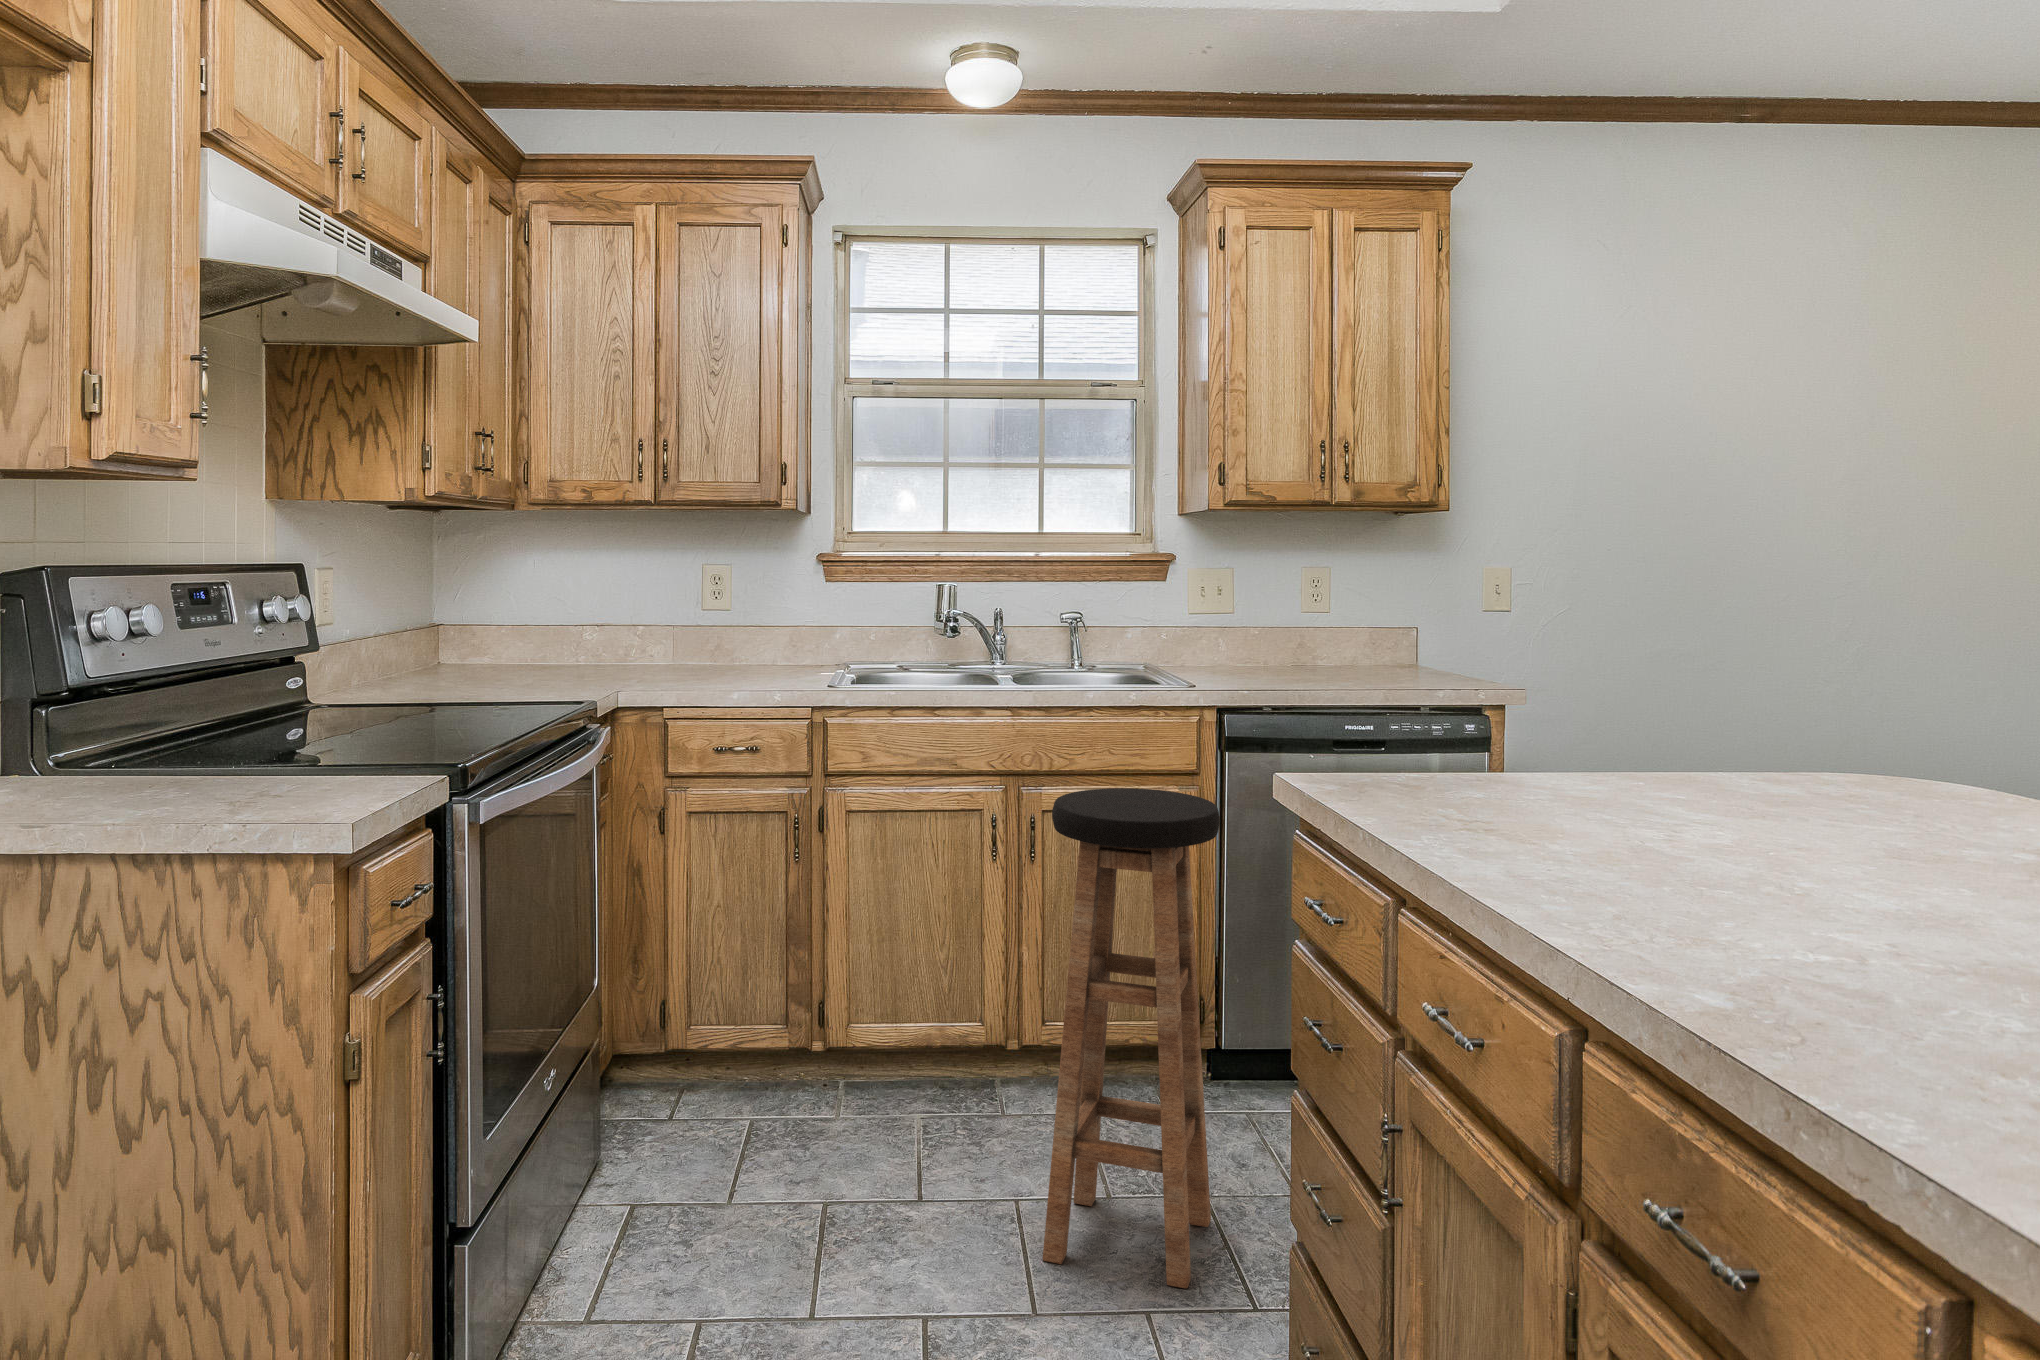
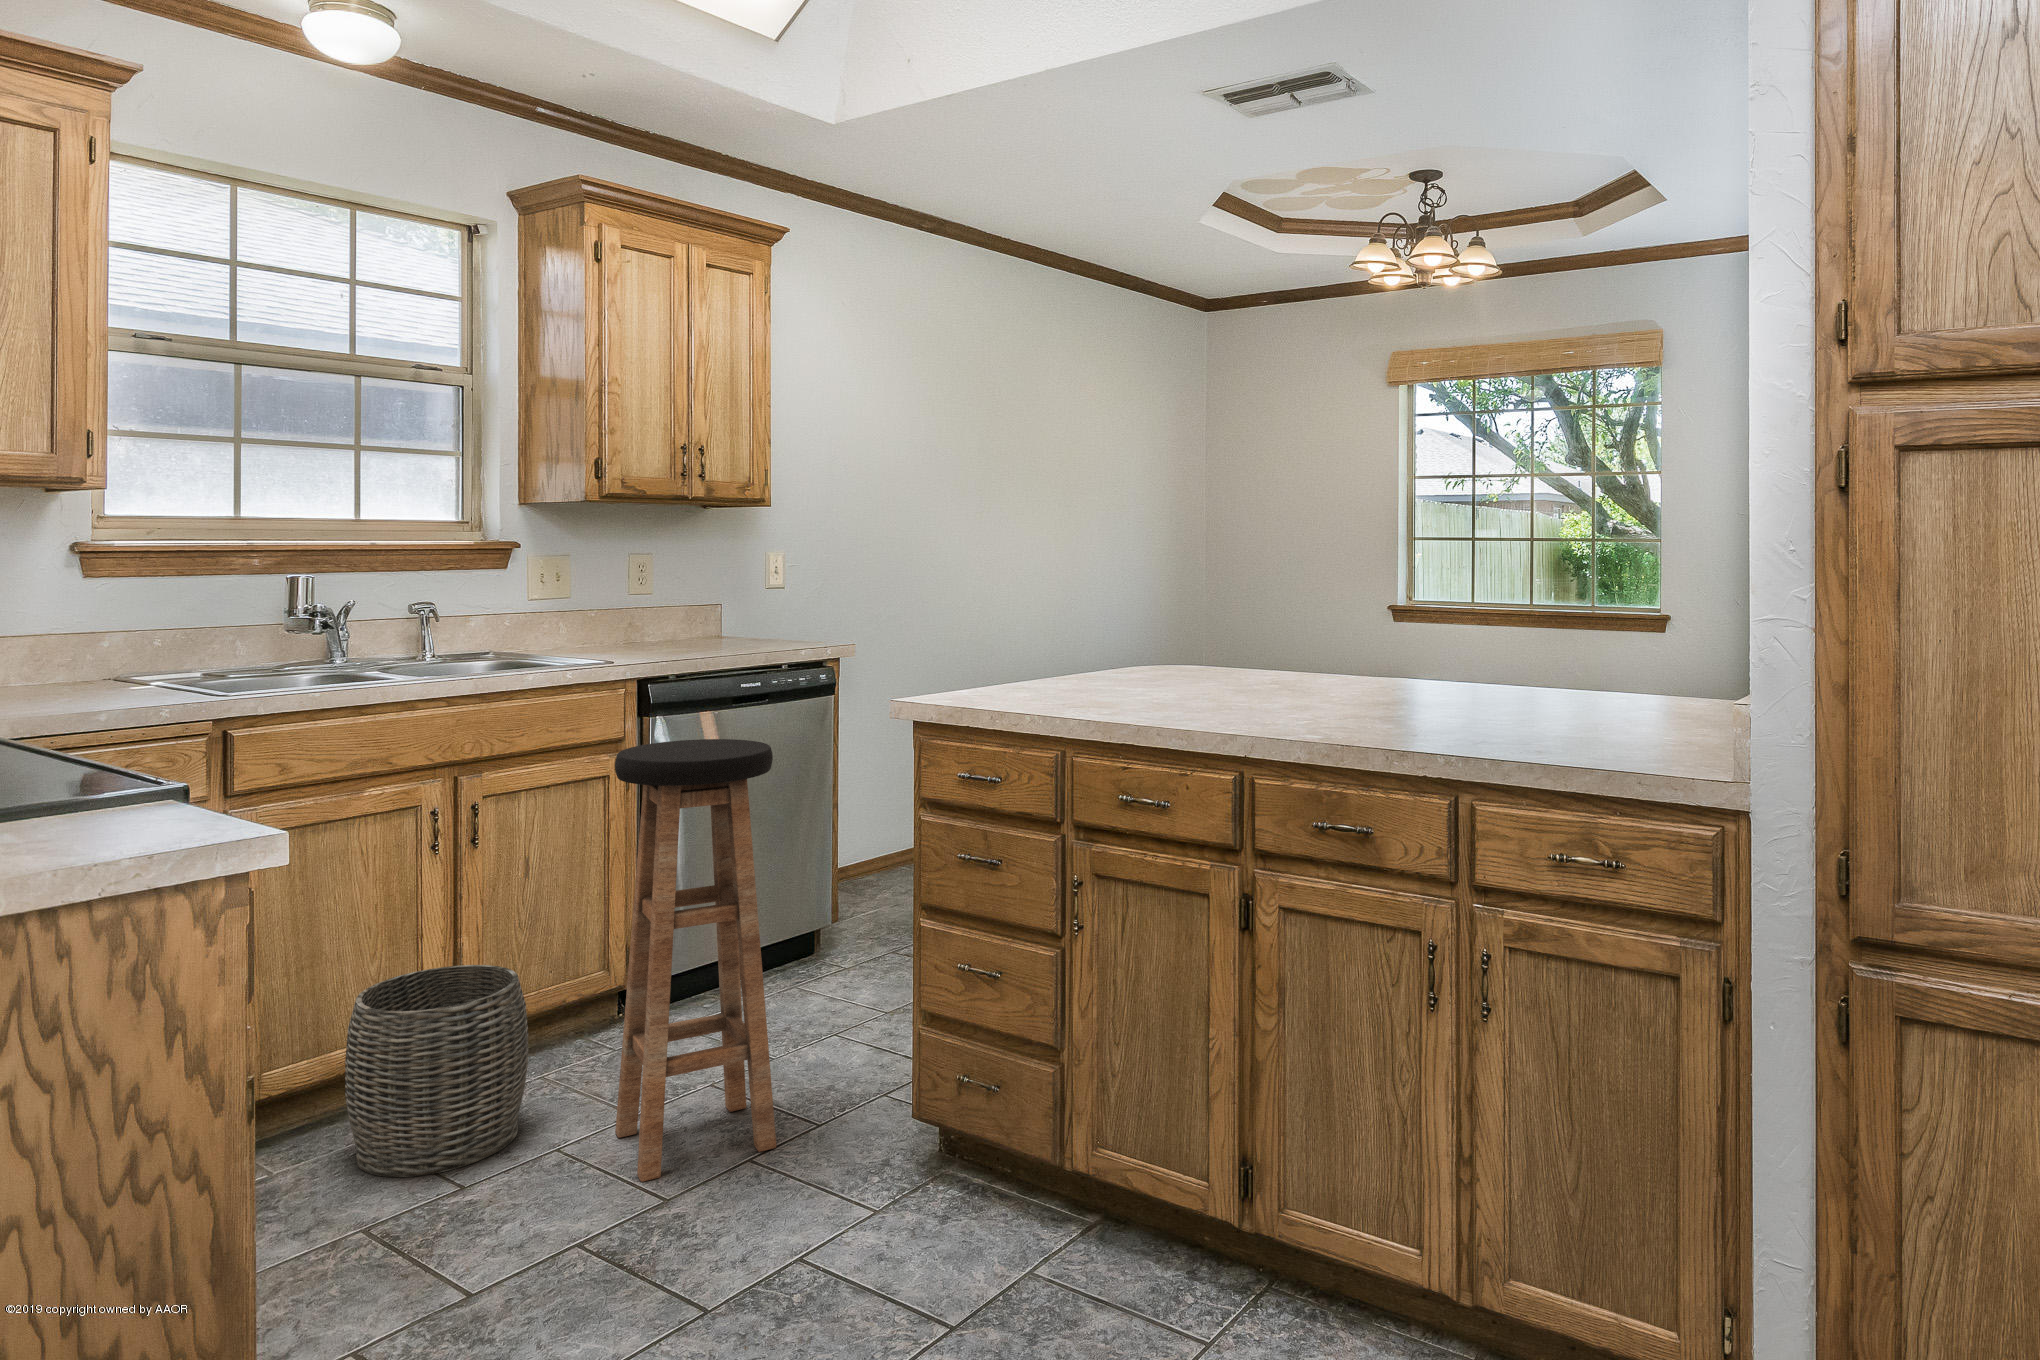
woven basket: none [879,969,1031,1171] -> present [345,965,528,1177]

